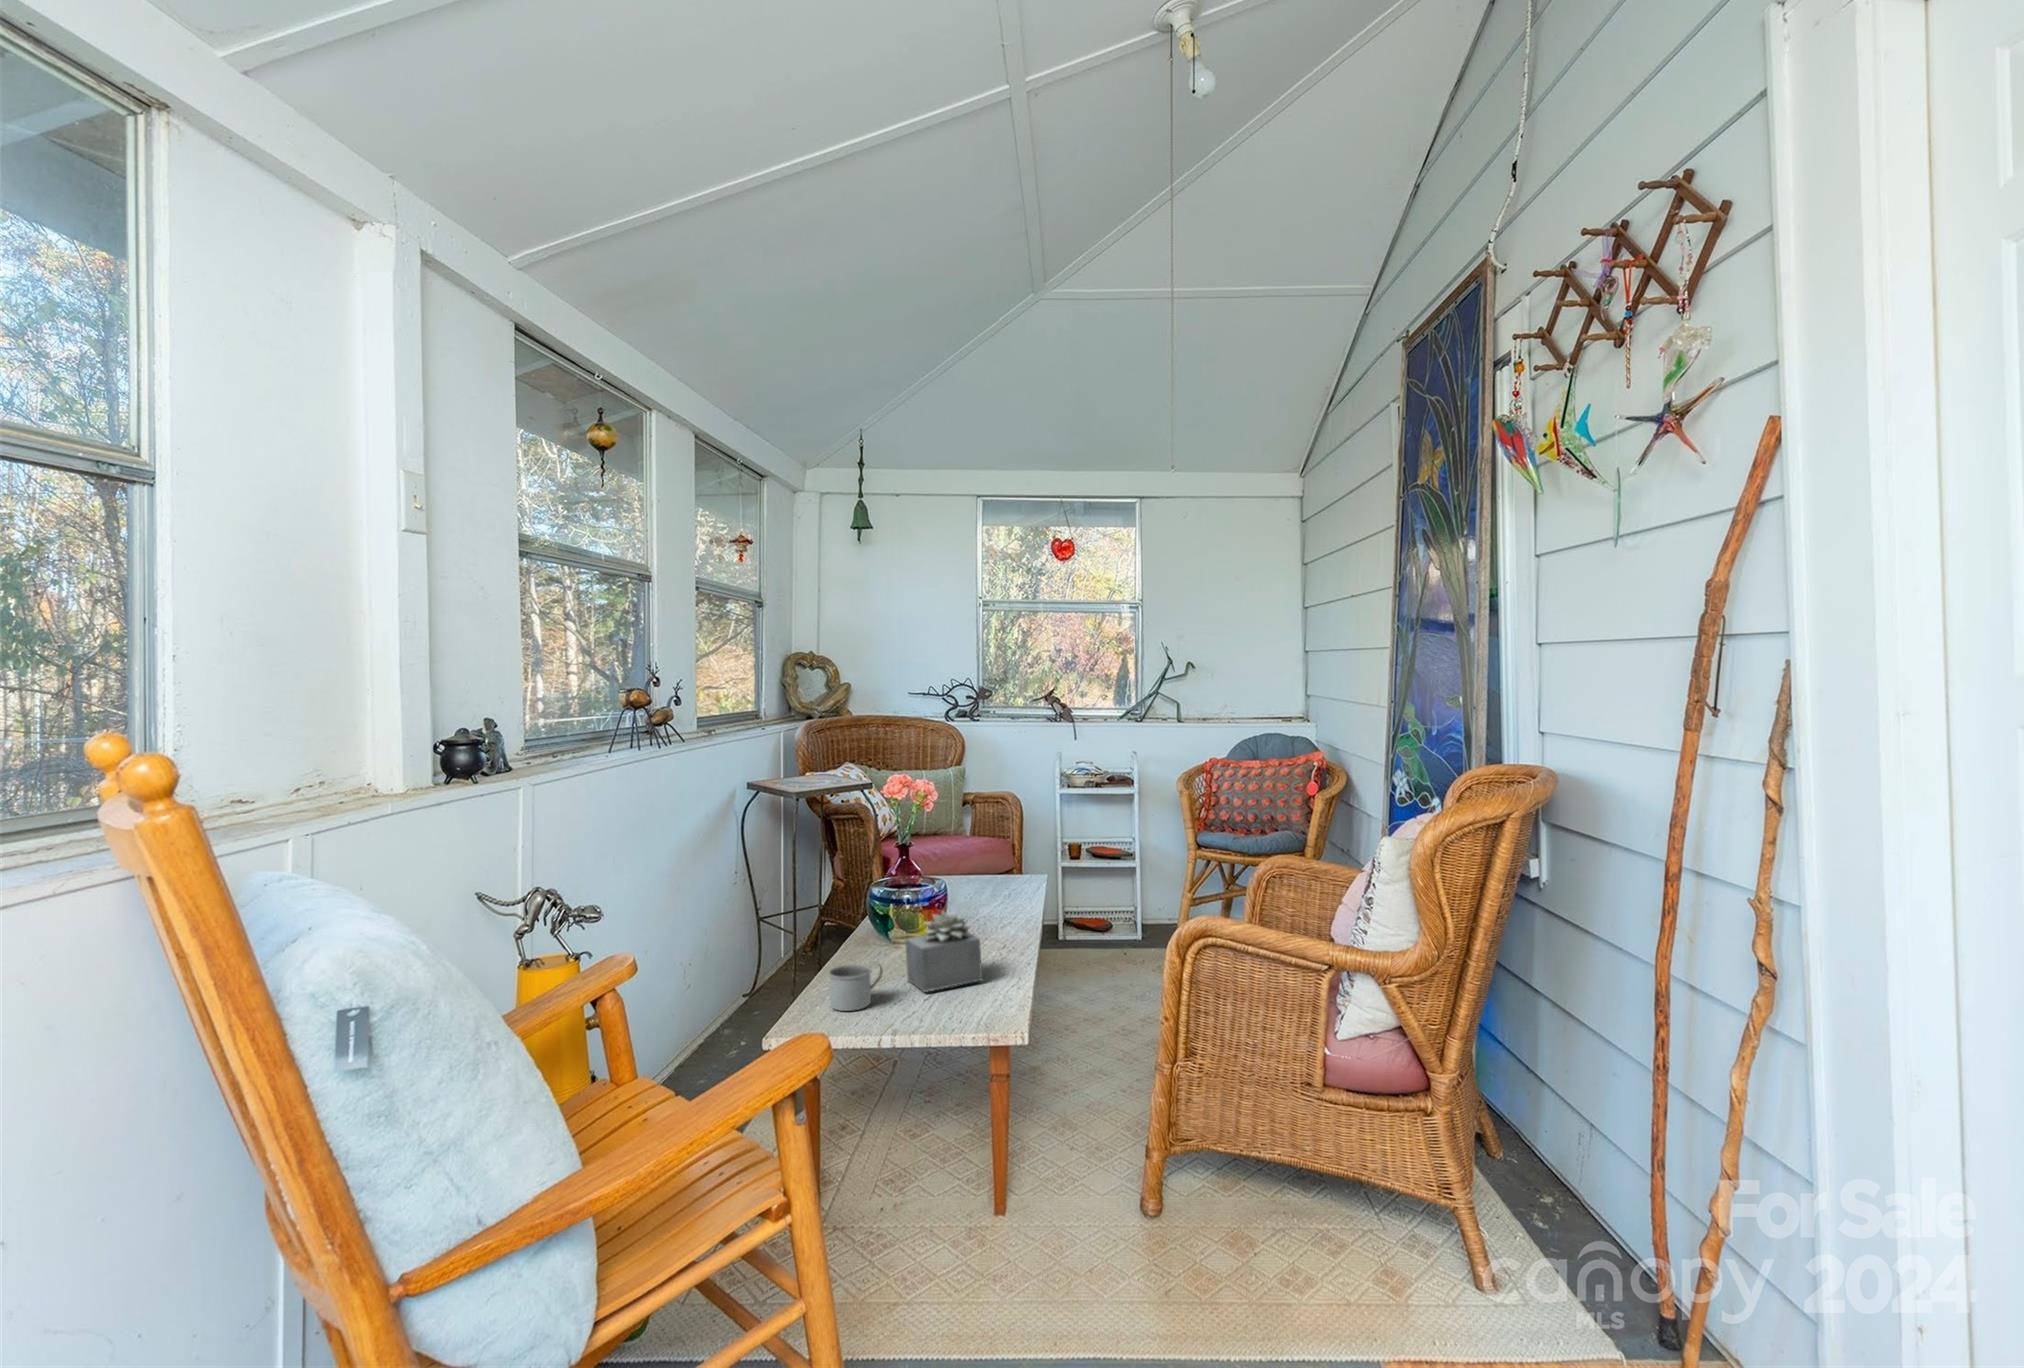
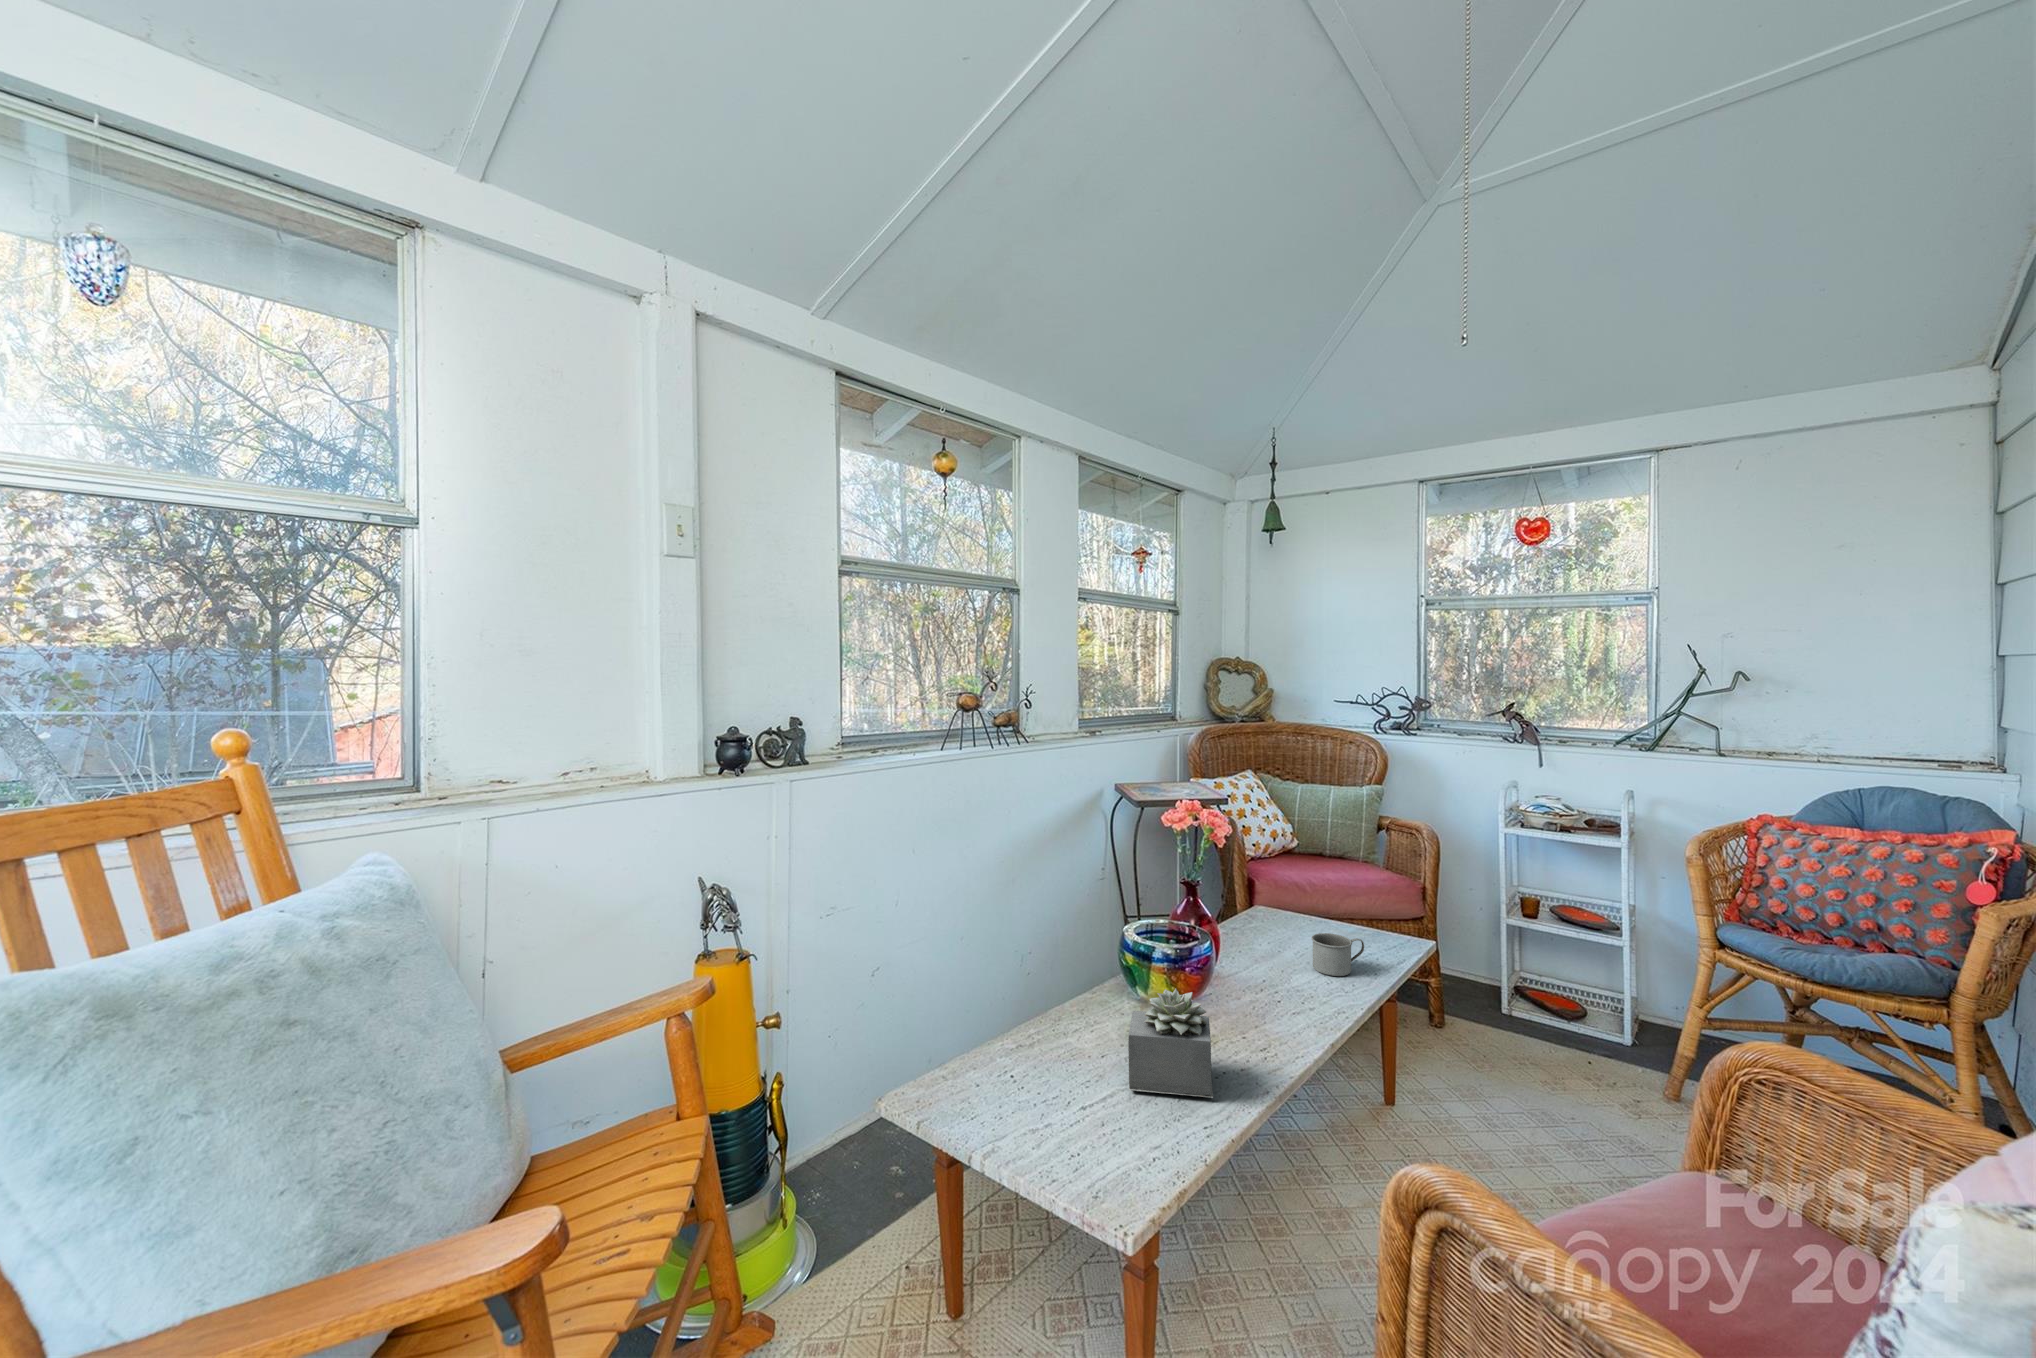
mug: present [828,963,883,1011] -> present [1311,933,1364,976]

